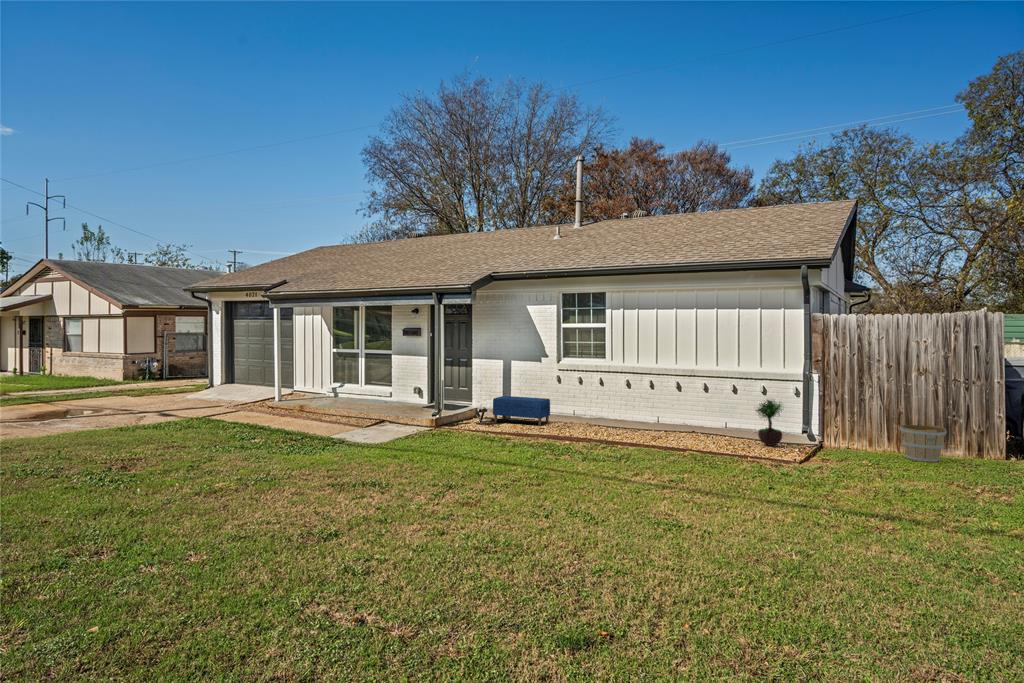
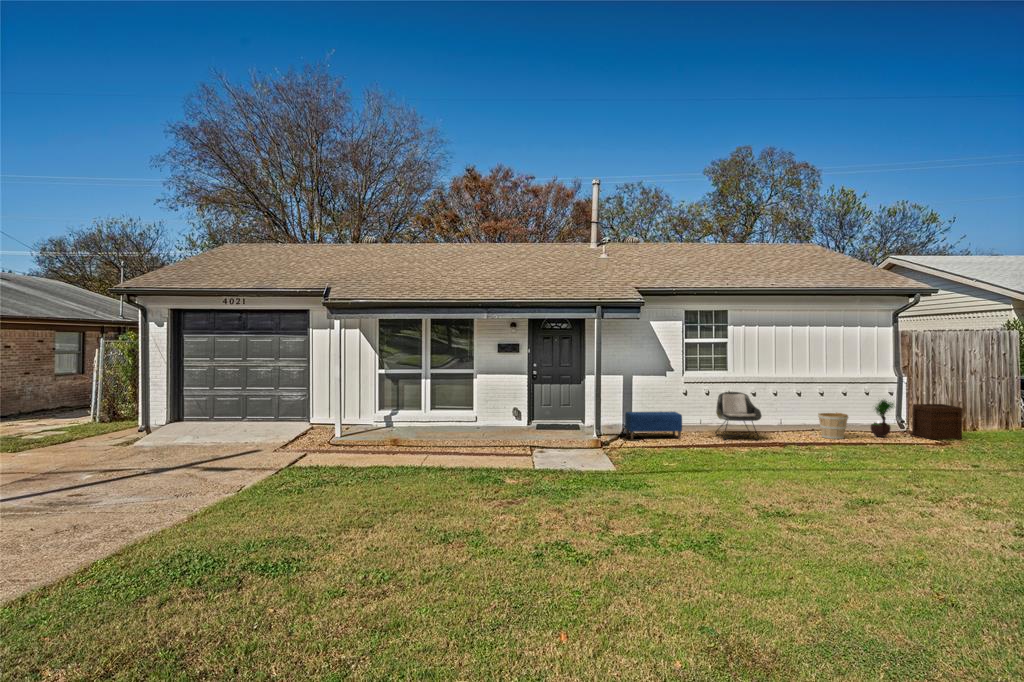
lounge chair: none [572,381,622,435] -> present [716,392,762,441]
wooden crate: none [825,409,876,459] -> present [912,404,963,439]
wooden bucket: present [900,424,947,462] -> present [818,413,848,439]

